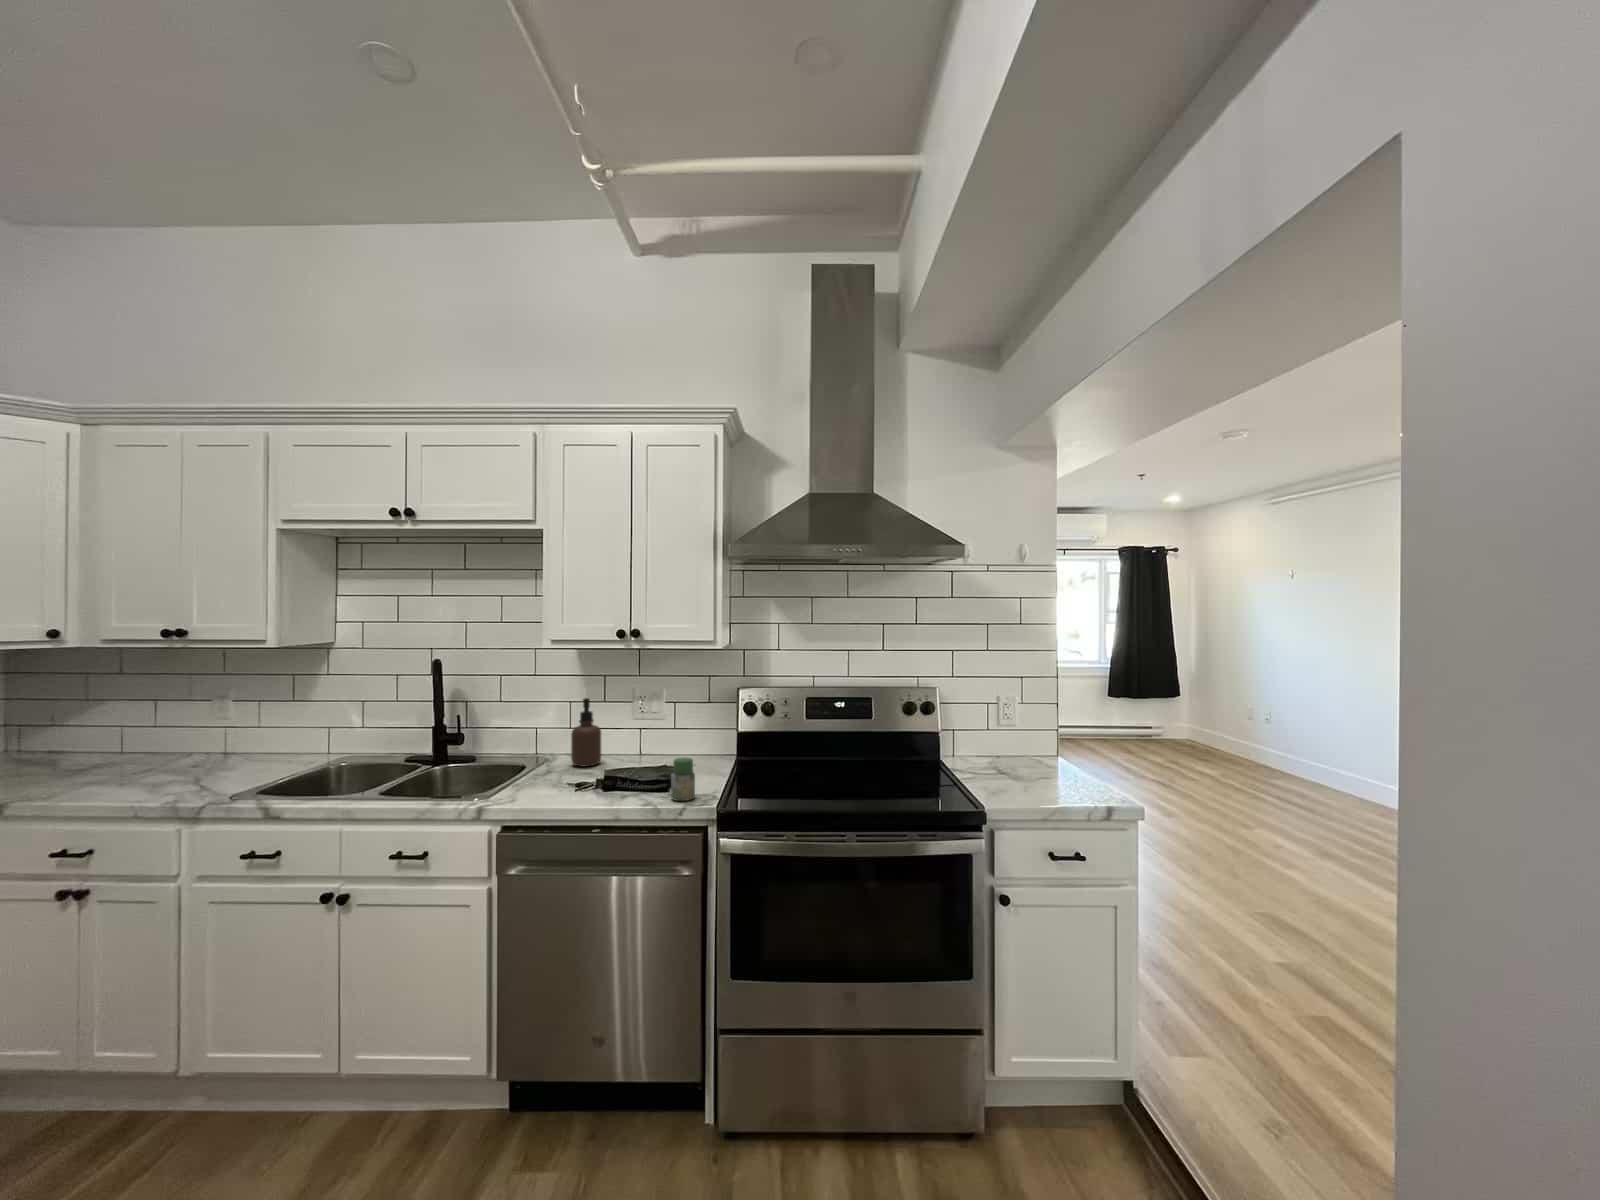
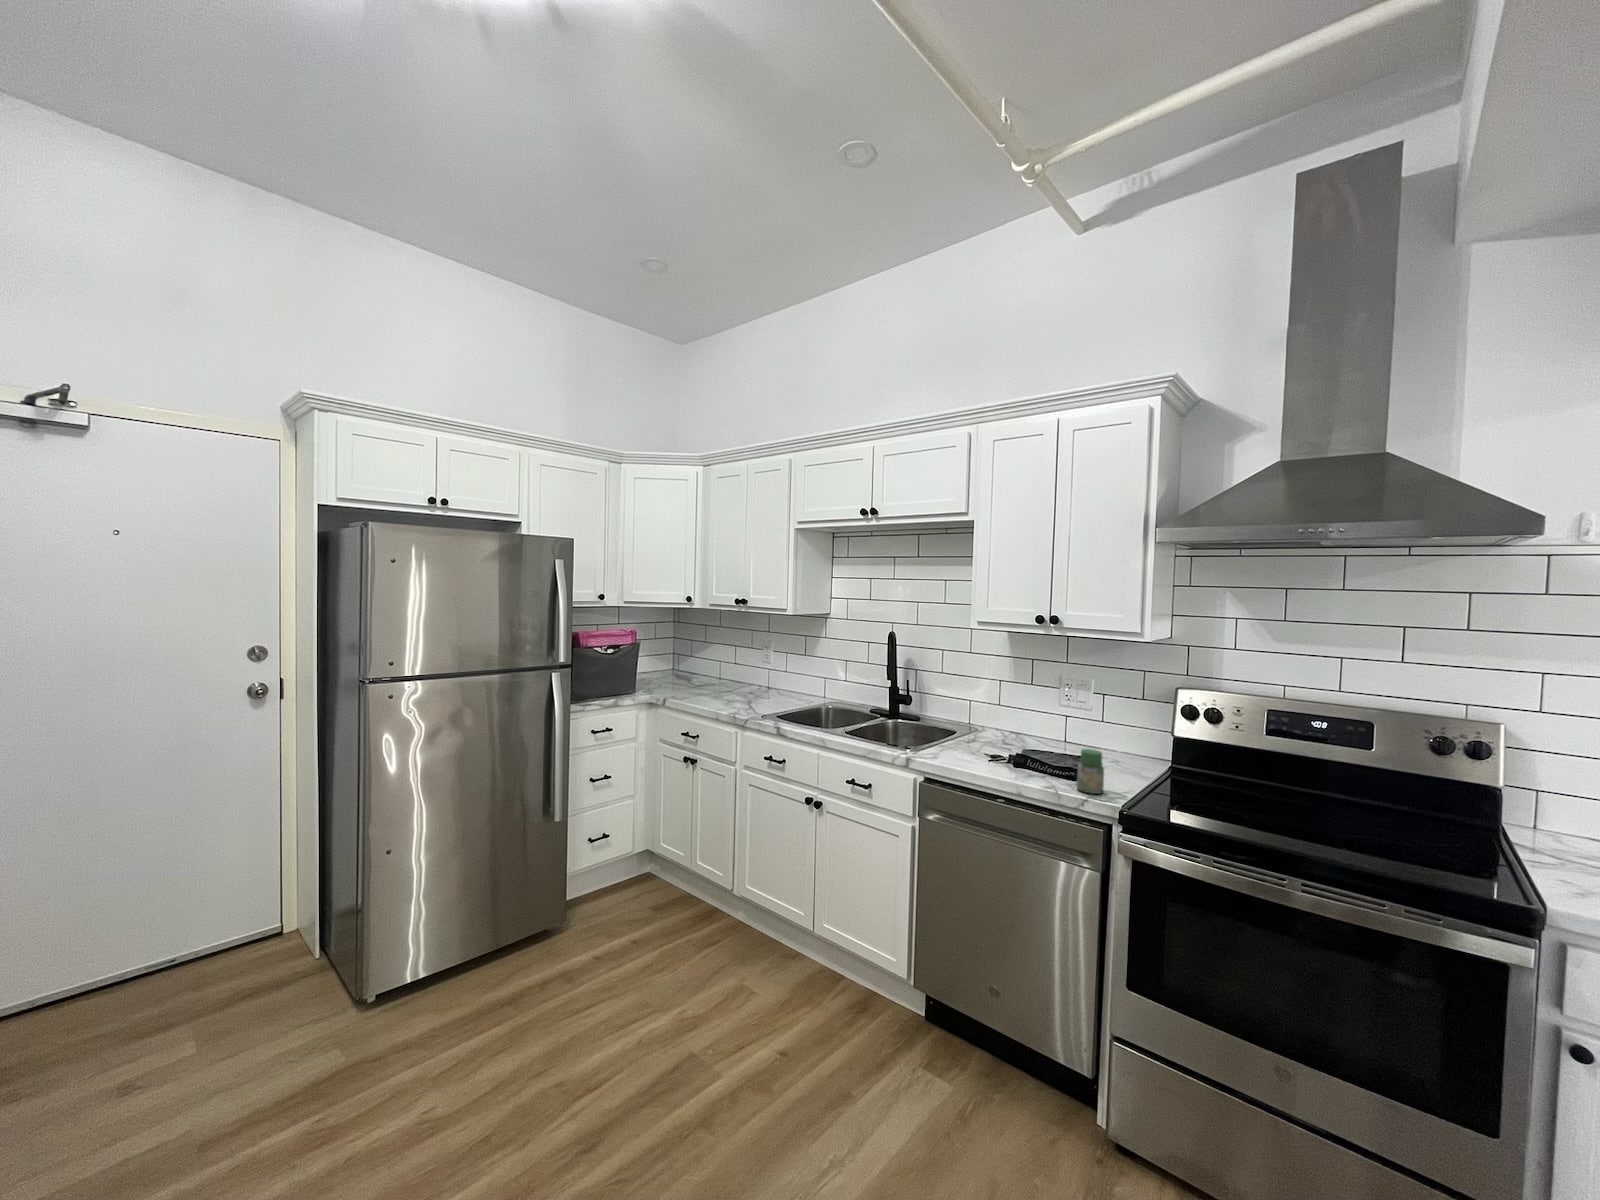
soap dispenser: present [571,698,601,766] -> none [995,678,1024,742]

